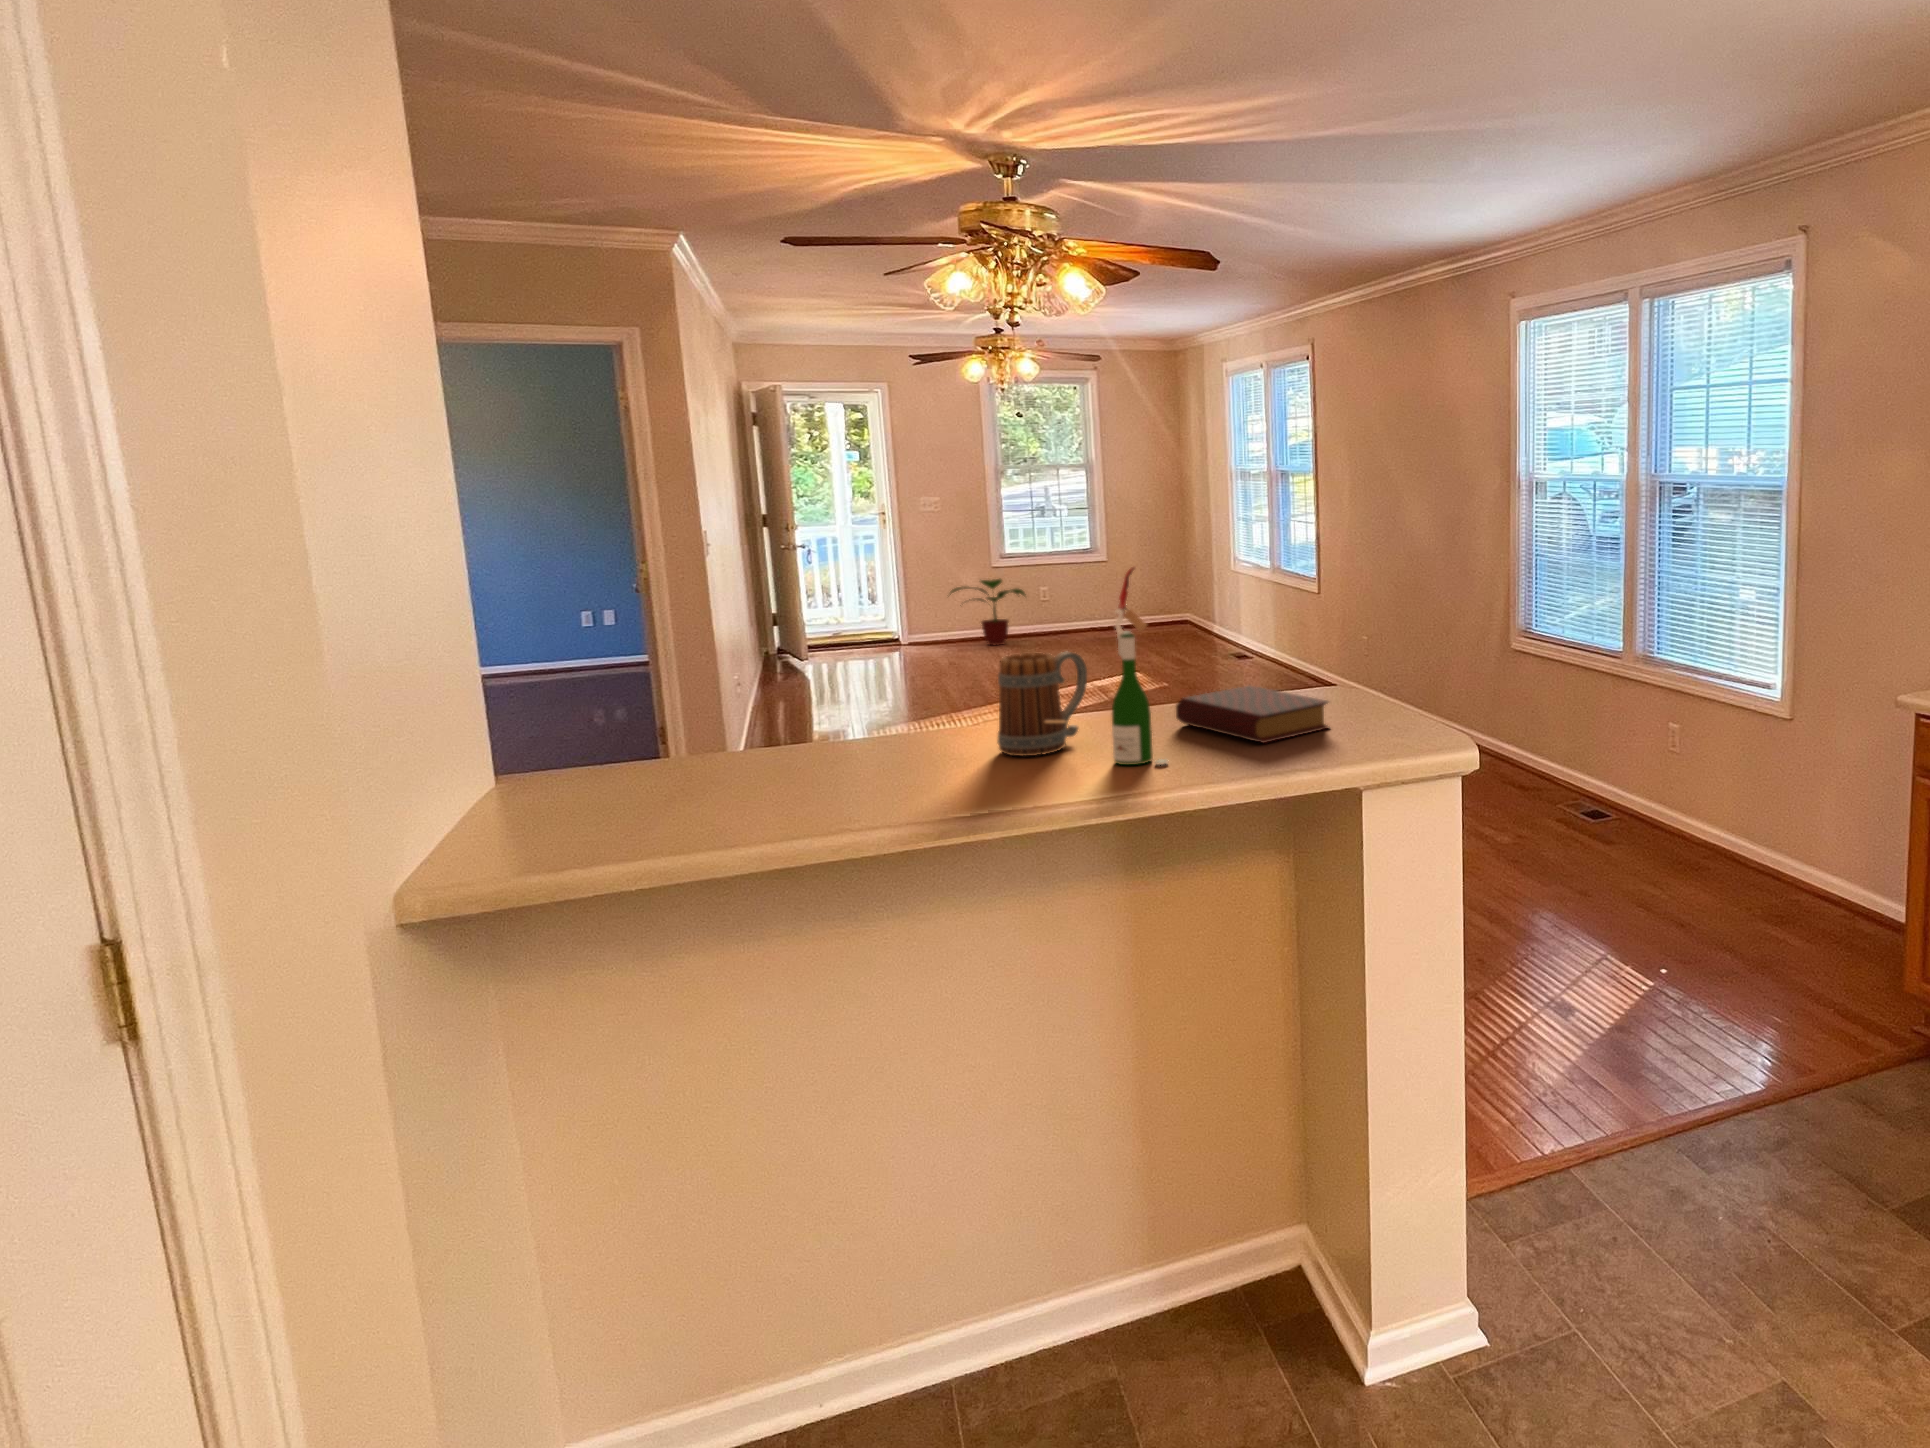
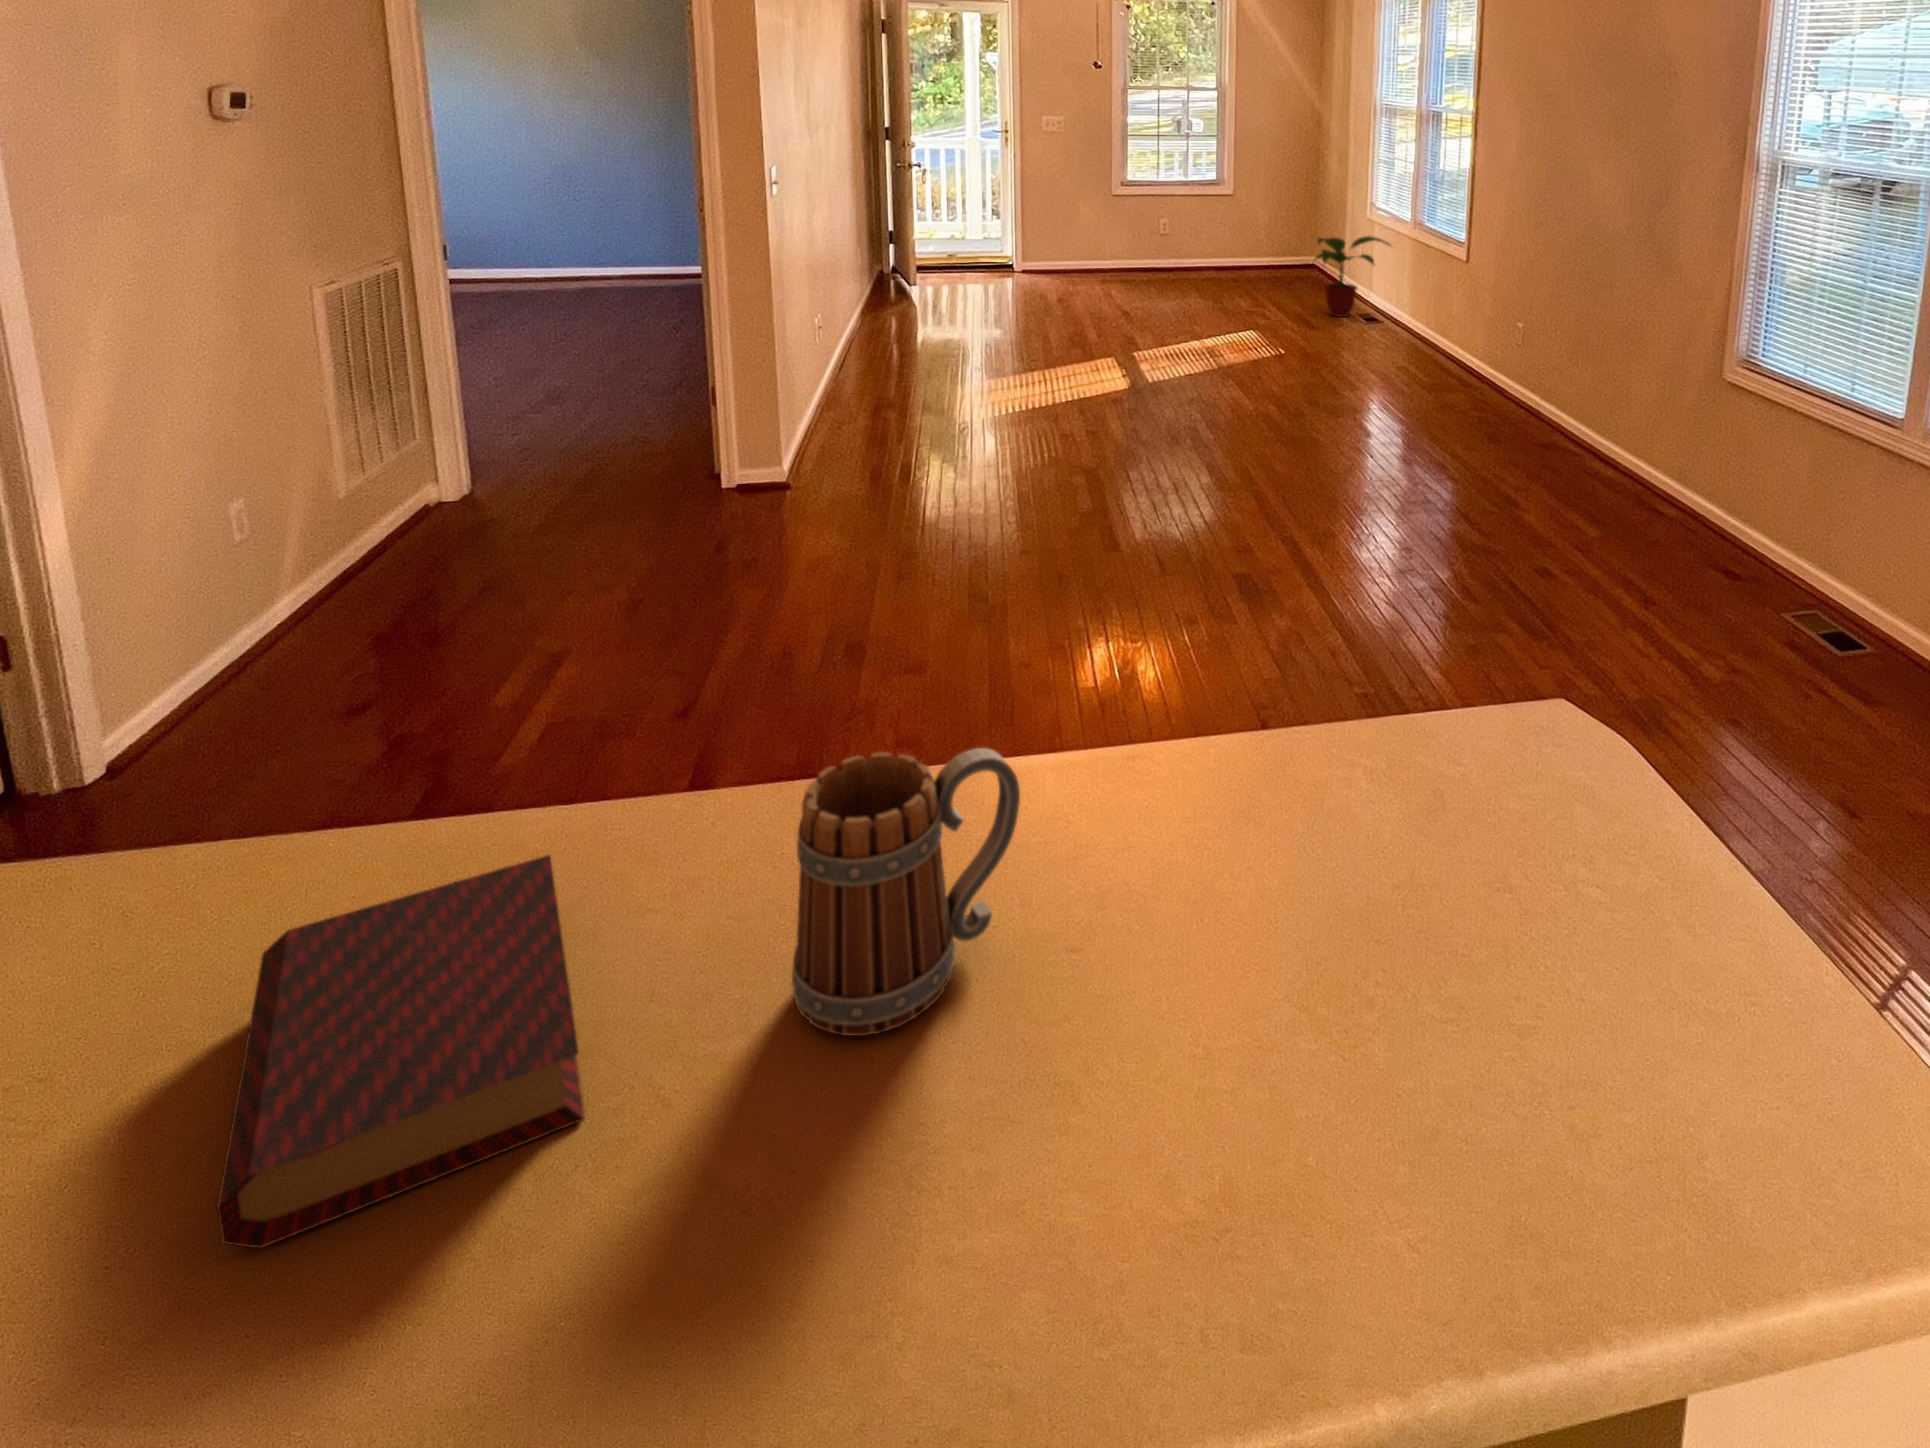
wine bottle: present [1112,567,1168,765] -> none [1027,677,1162,1189]
potted plant: present [950,579,1026,645] -> present [1315,236,1390,317]
book: present [1176,686,1328,743] -> present [217,855,584,1248]

